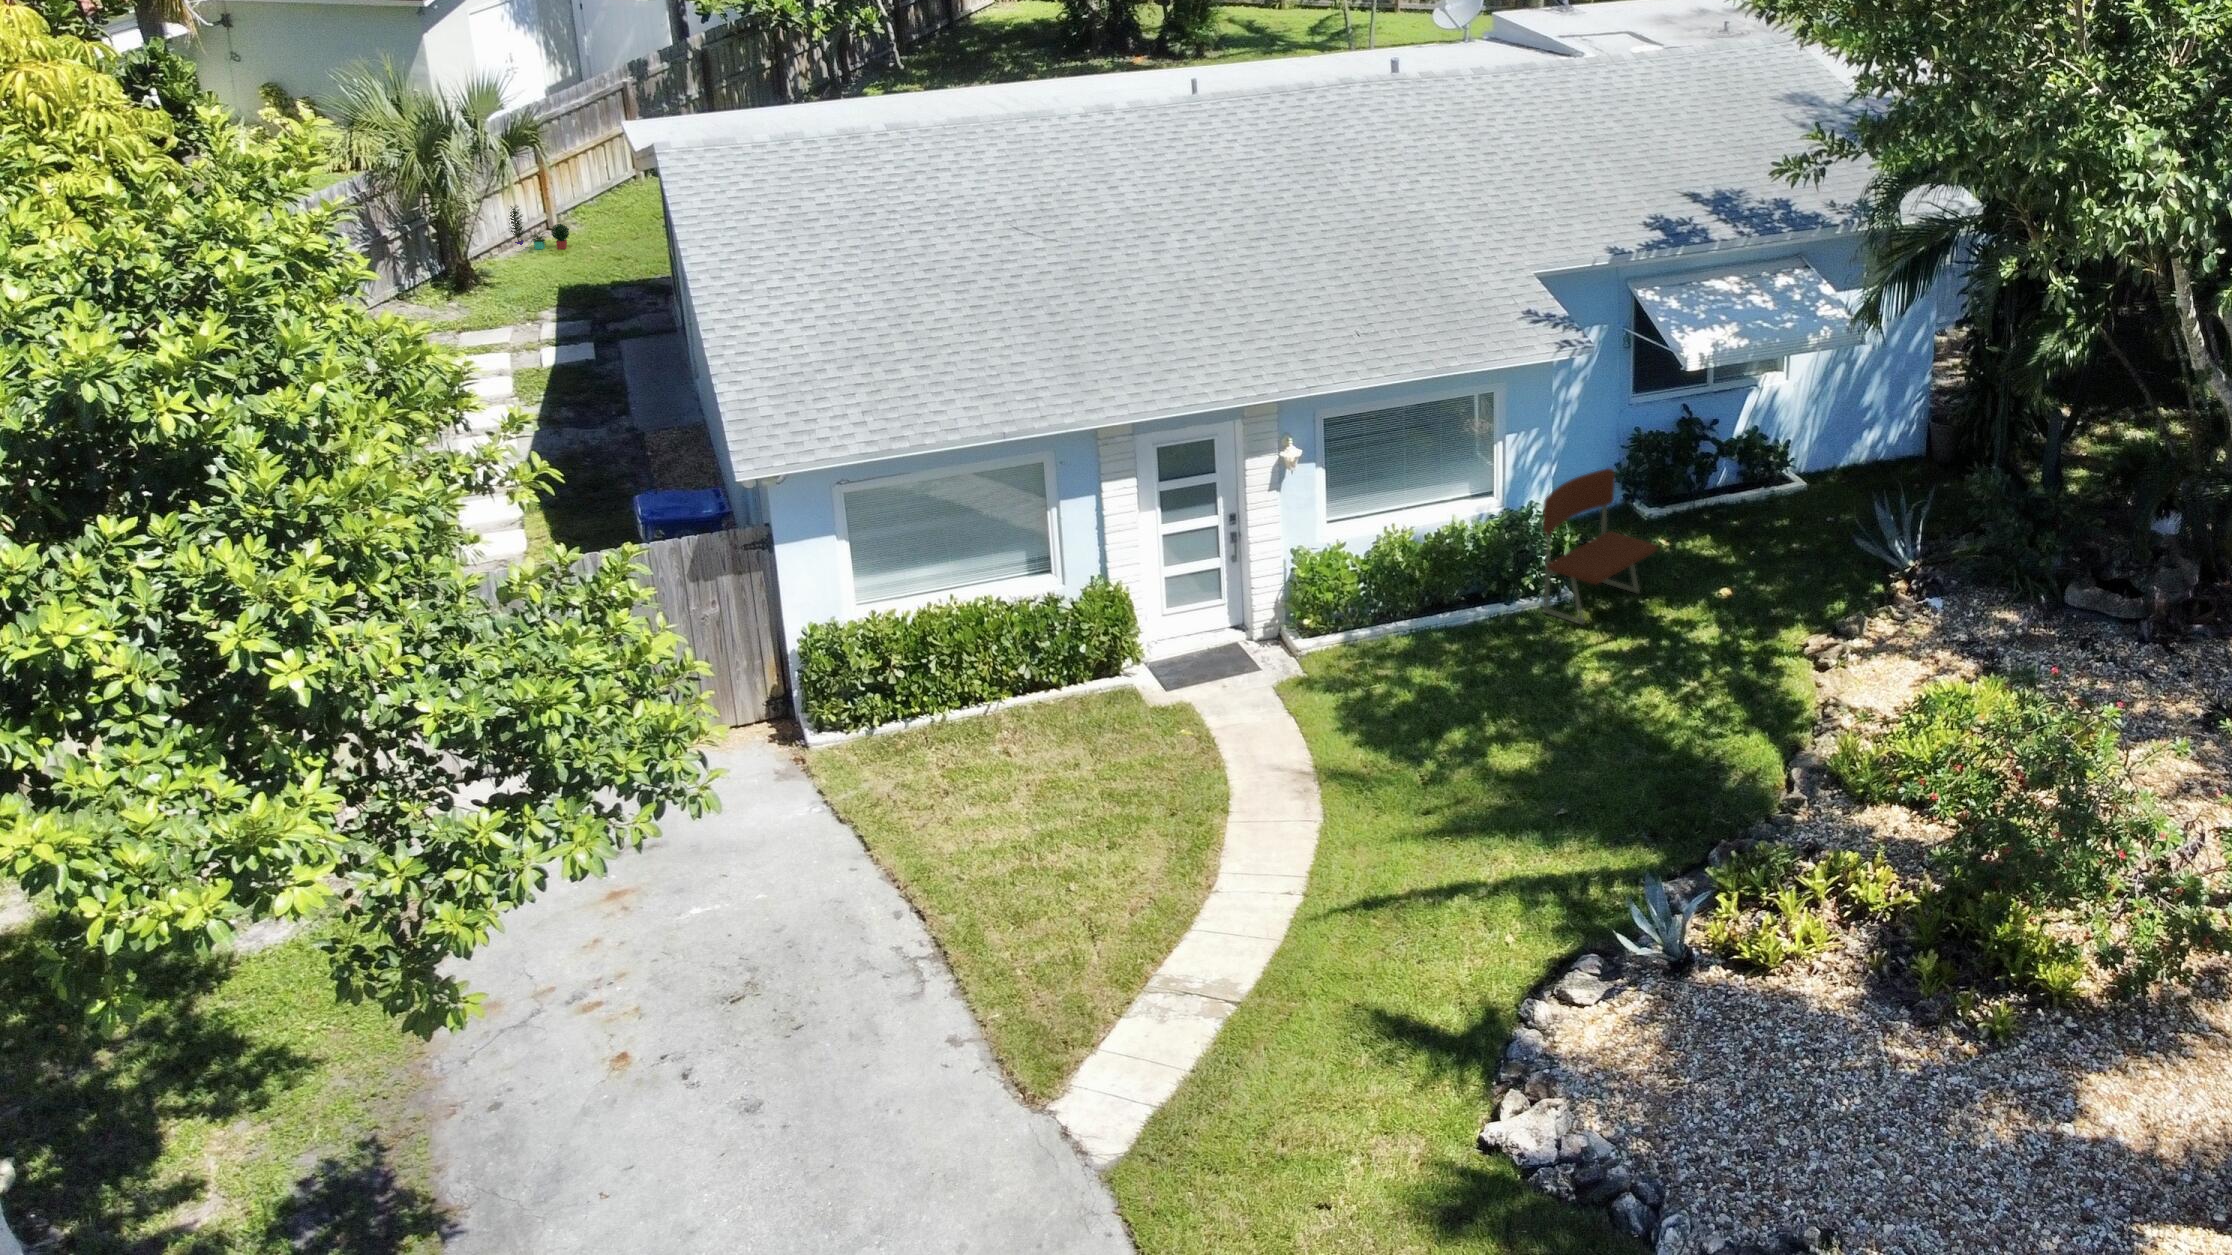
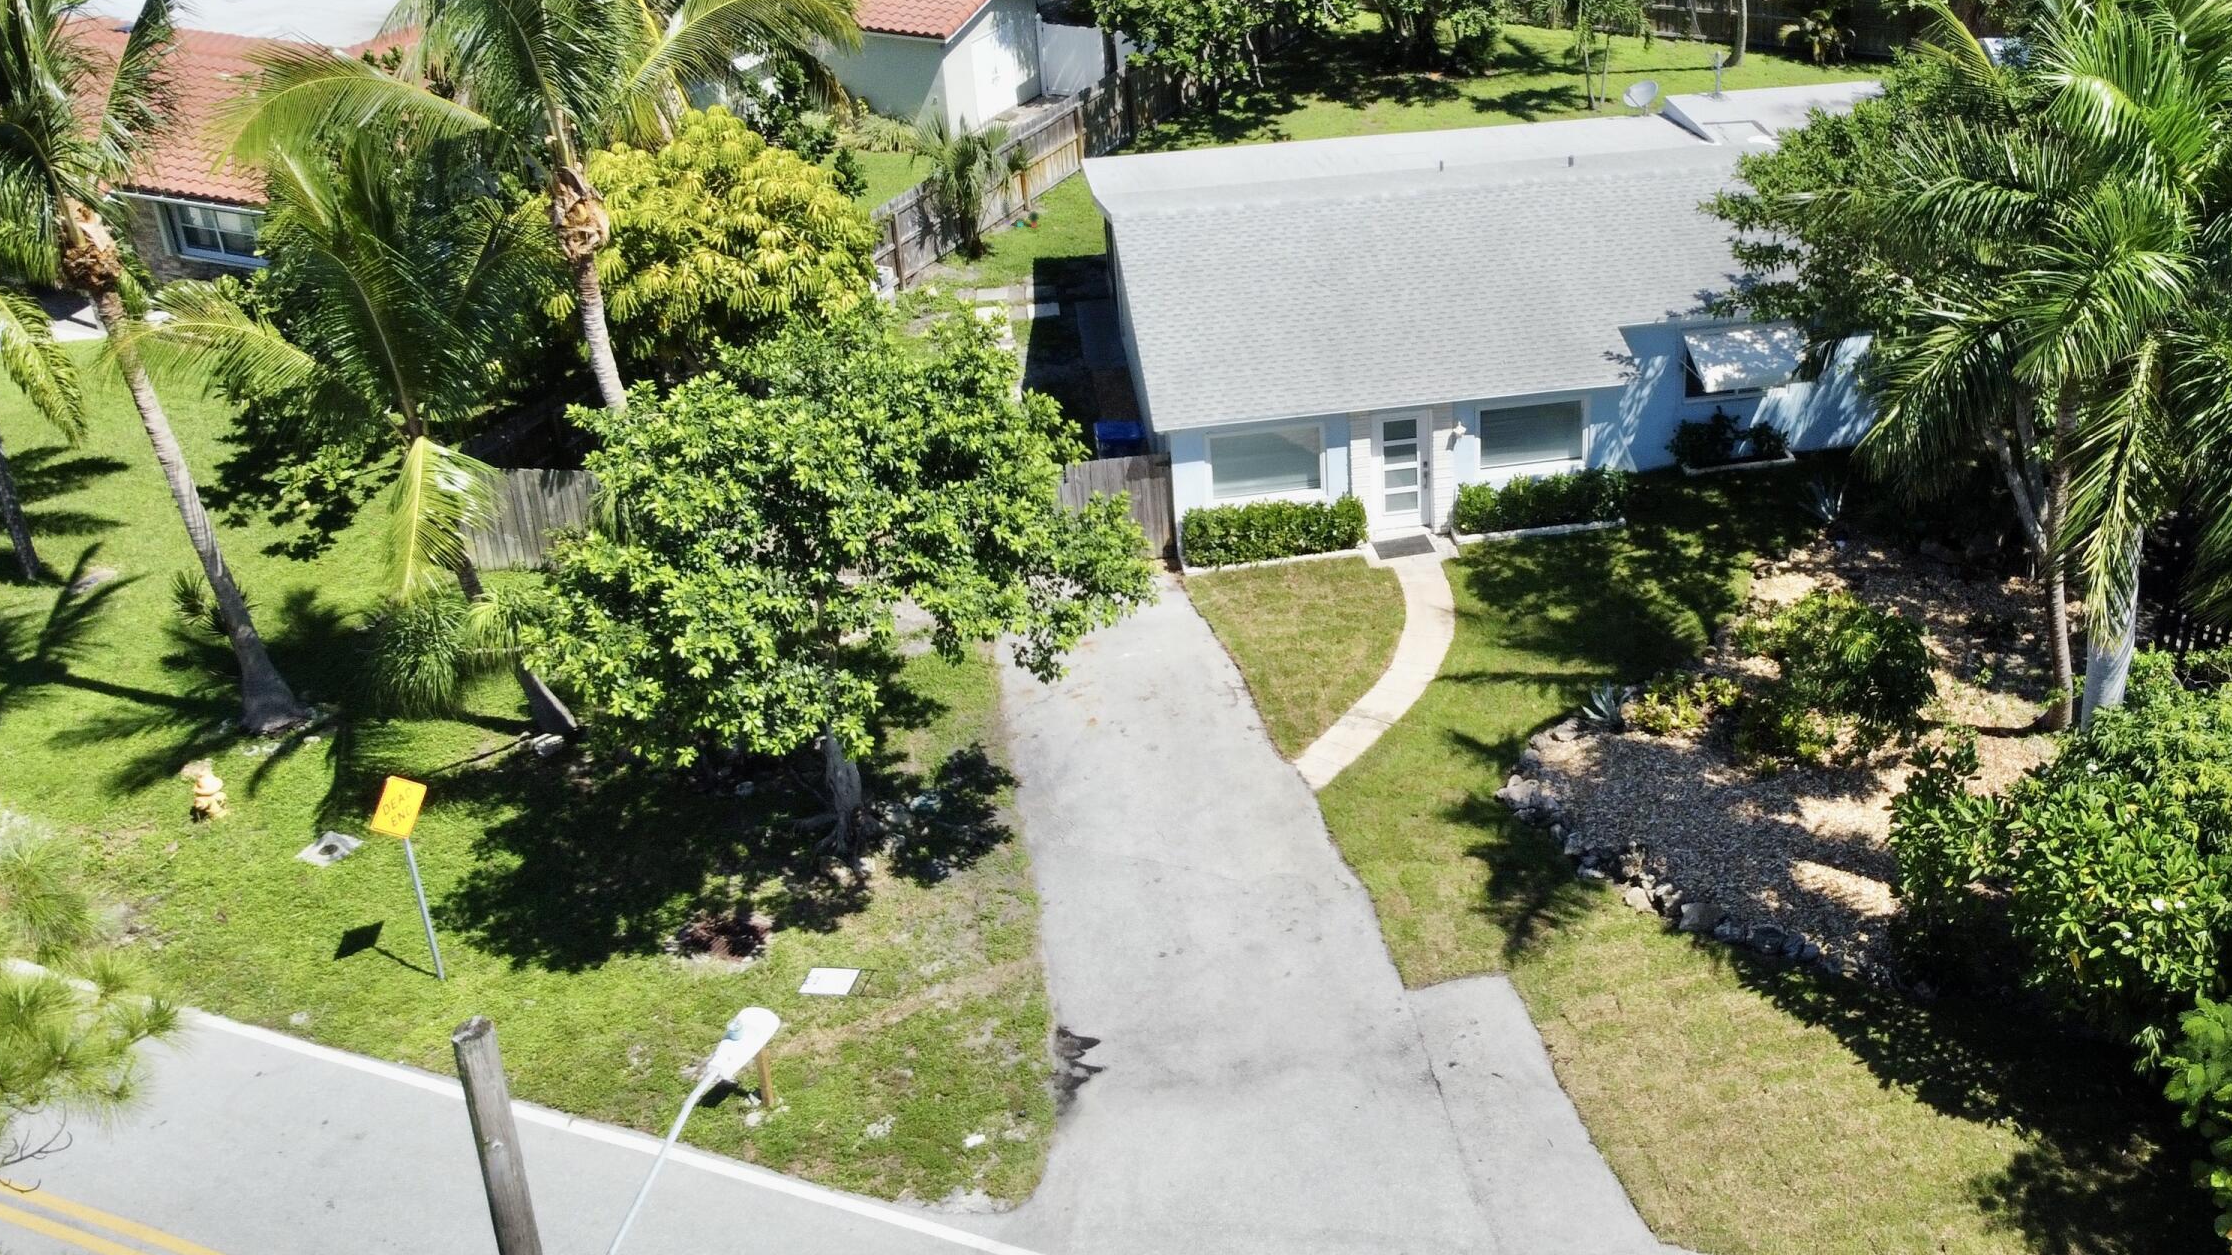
bench: present [1543,469,1657,625] -> none [1604,448,1677,540]

